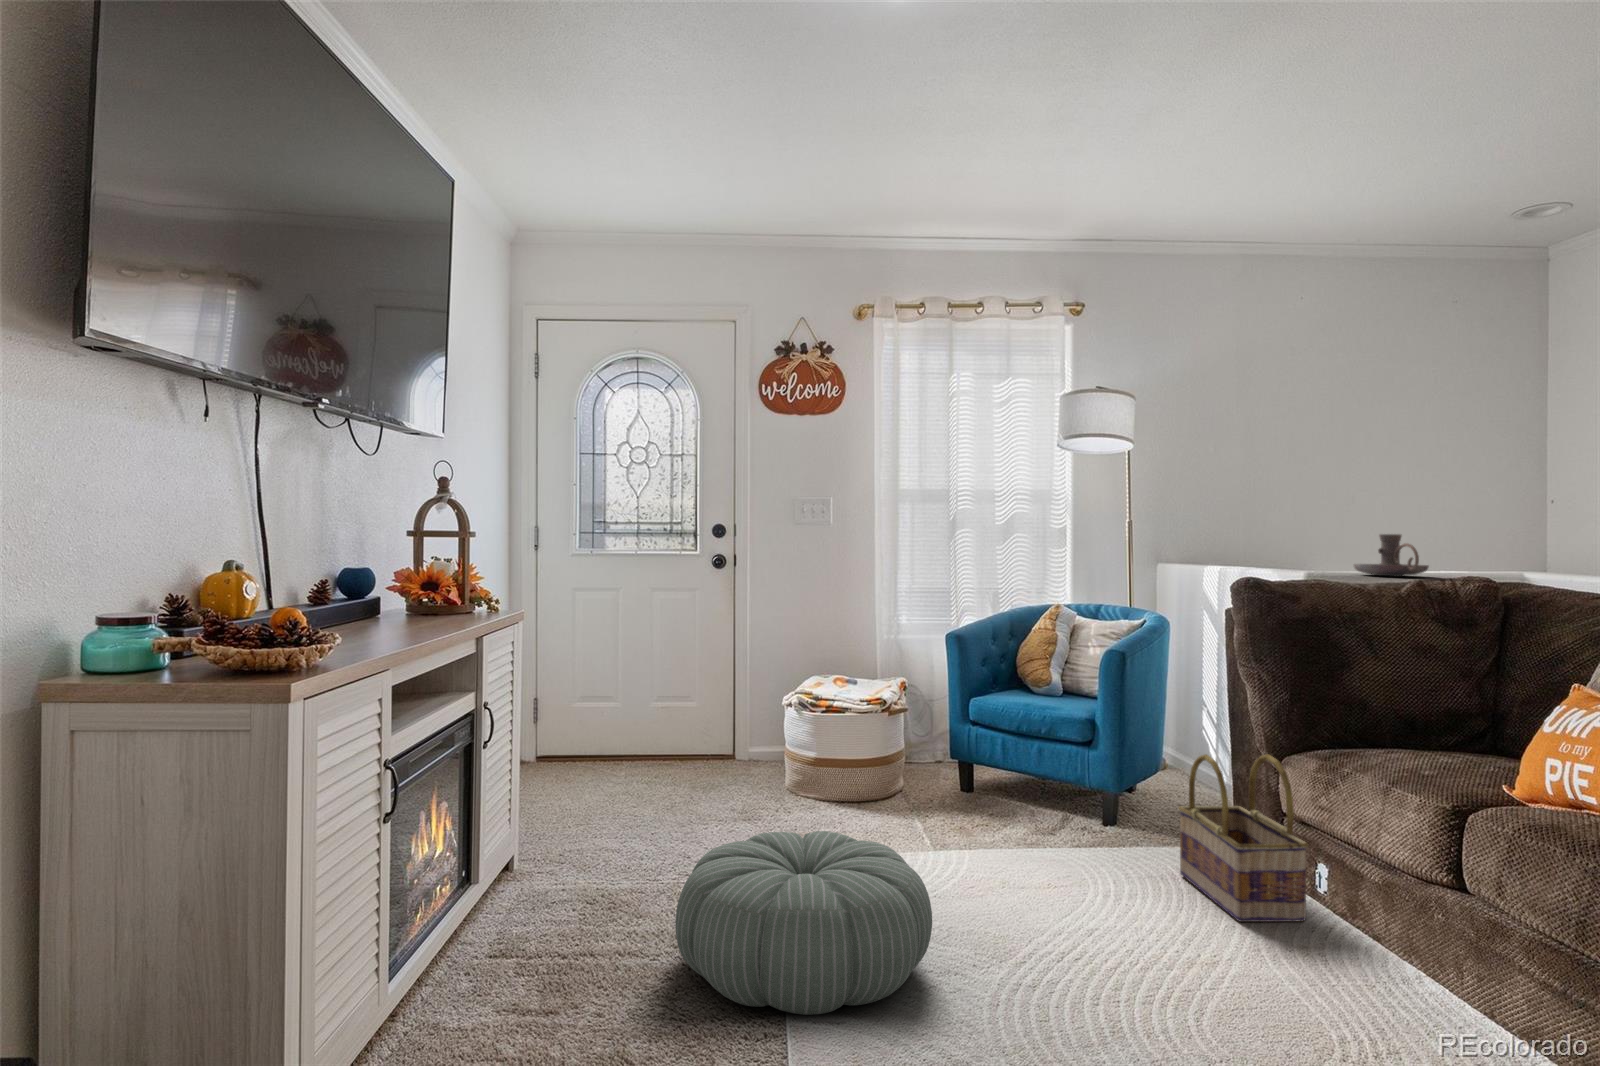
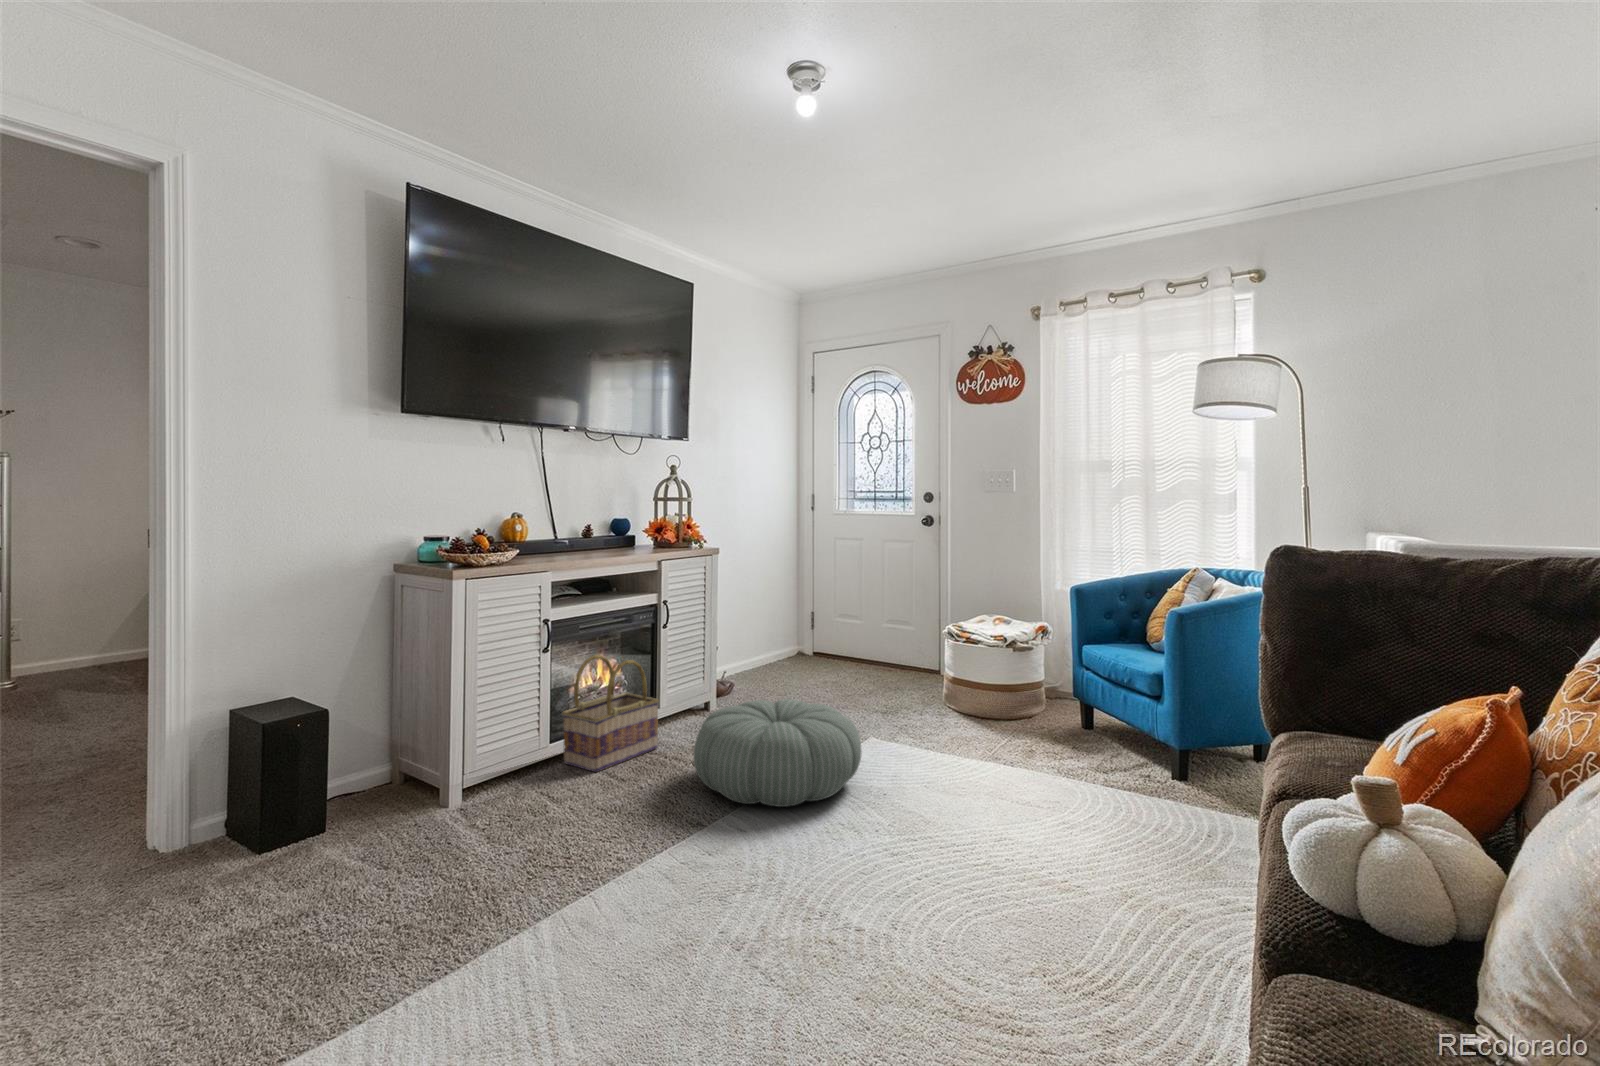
candle holder: present [1354,534,1429,576] -> none [1479,495,1581,543]
basket: present [1178,754,1308,922] -> present [562,655,659,772]

